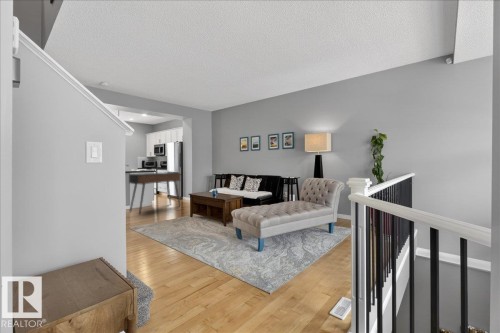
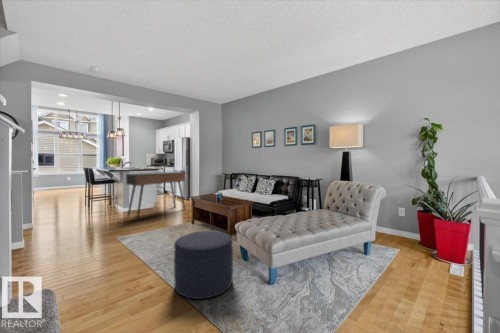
ottoman: none [188,215,231,261] -> present [174,231,233,299]

